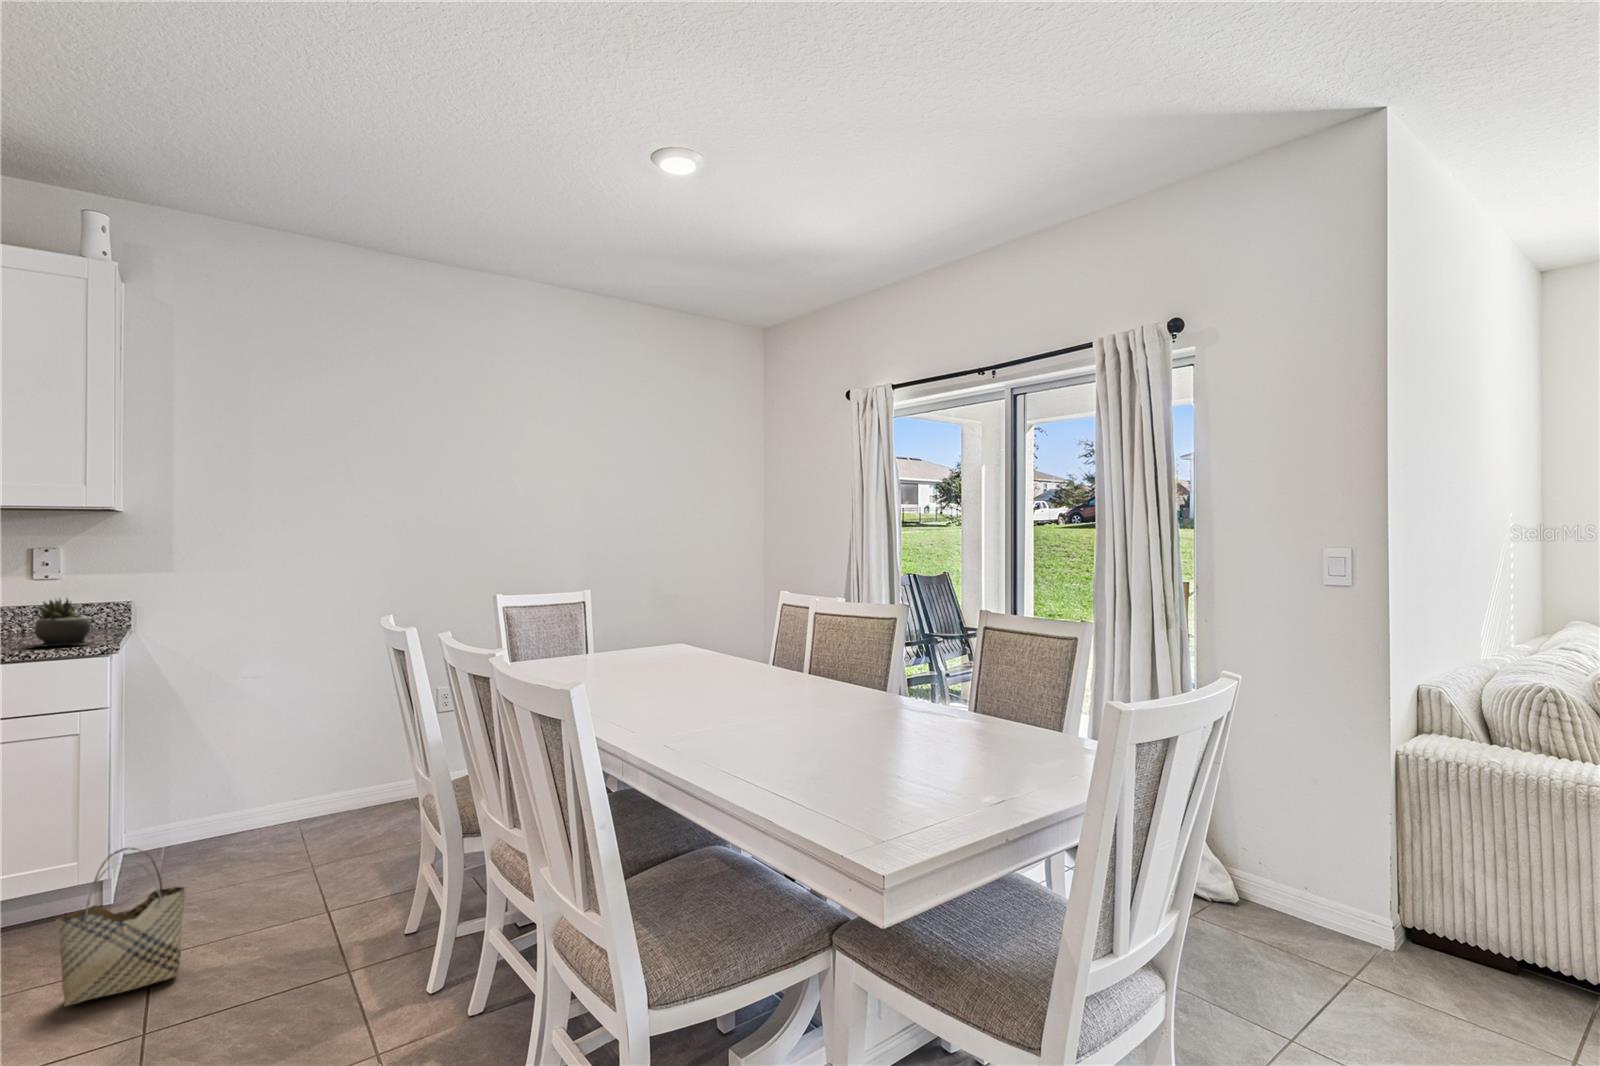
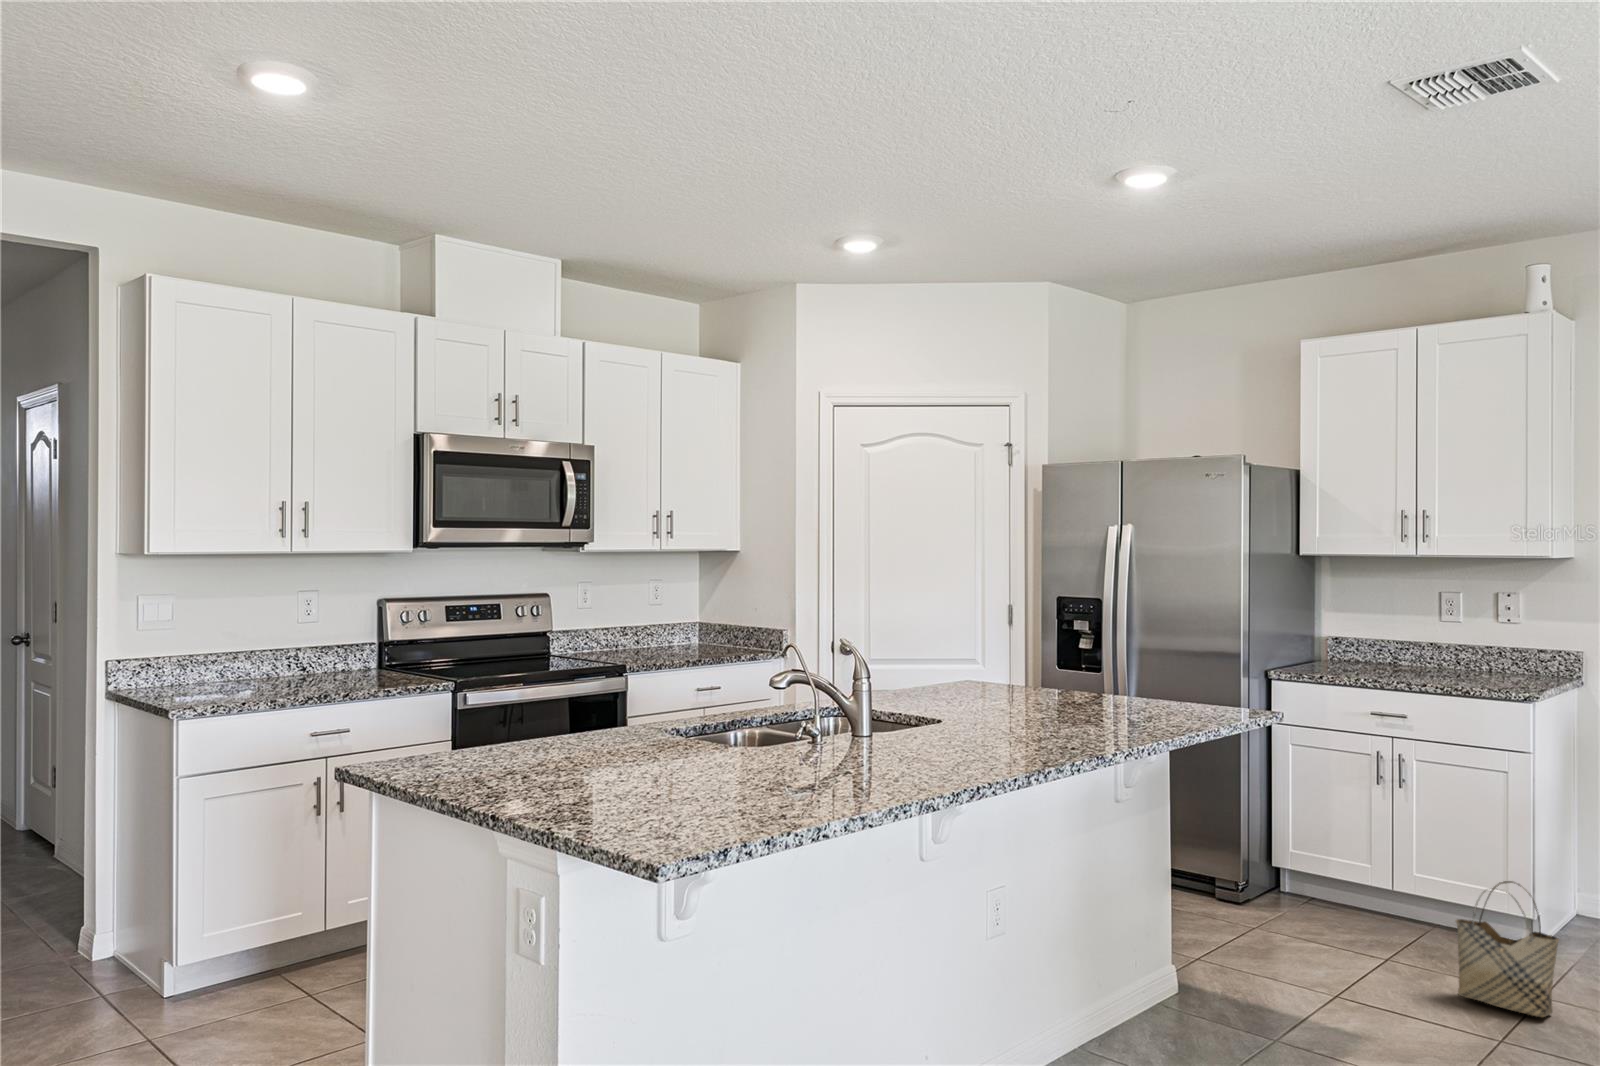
succulent plant: present [32,599,92,647] -> none [1475,641,1533,689]

